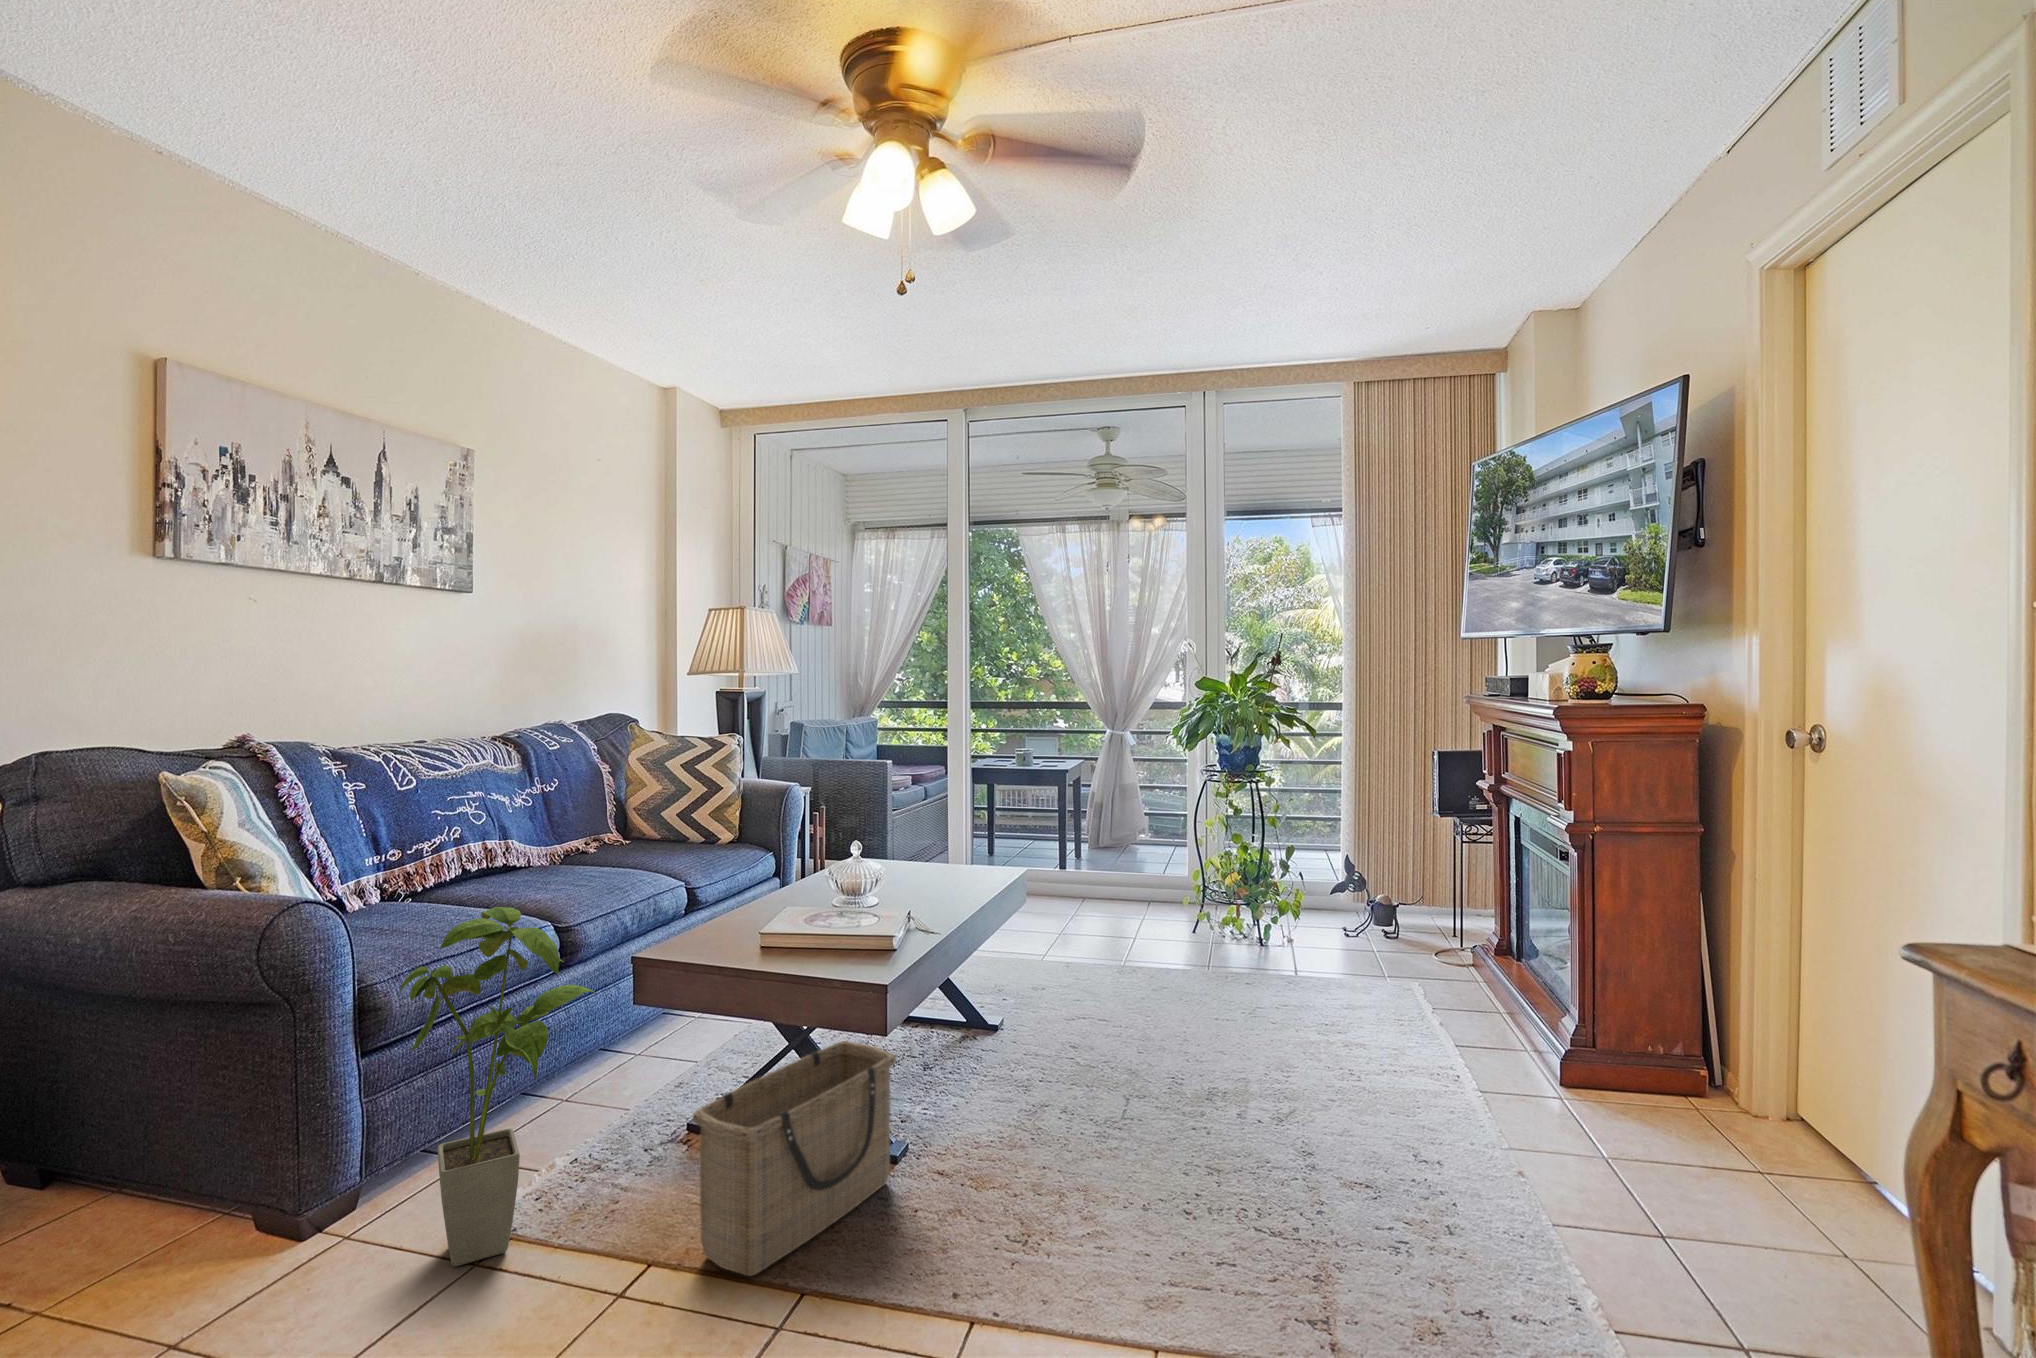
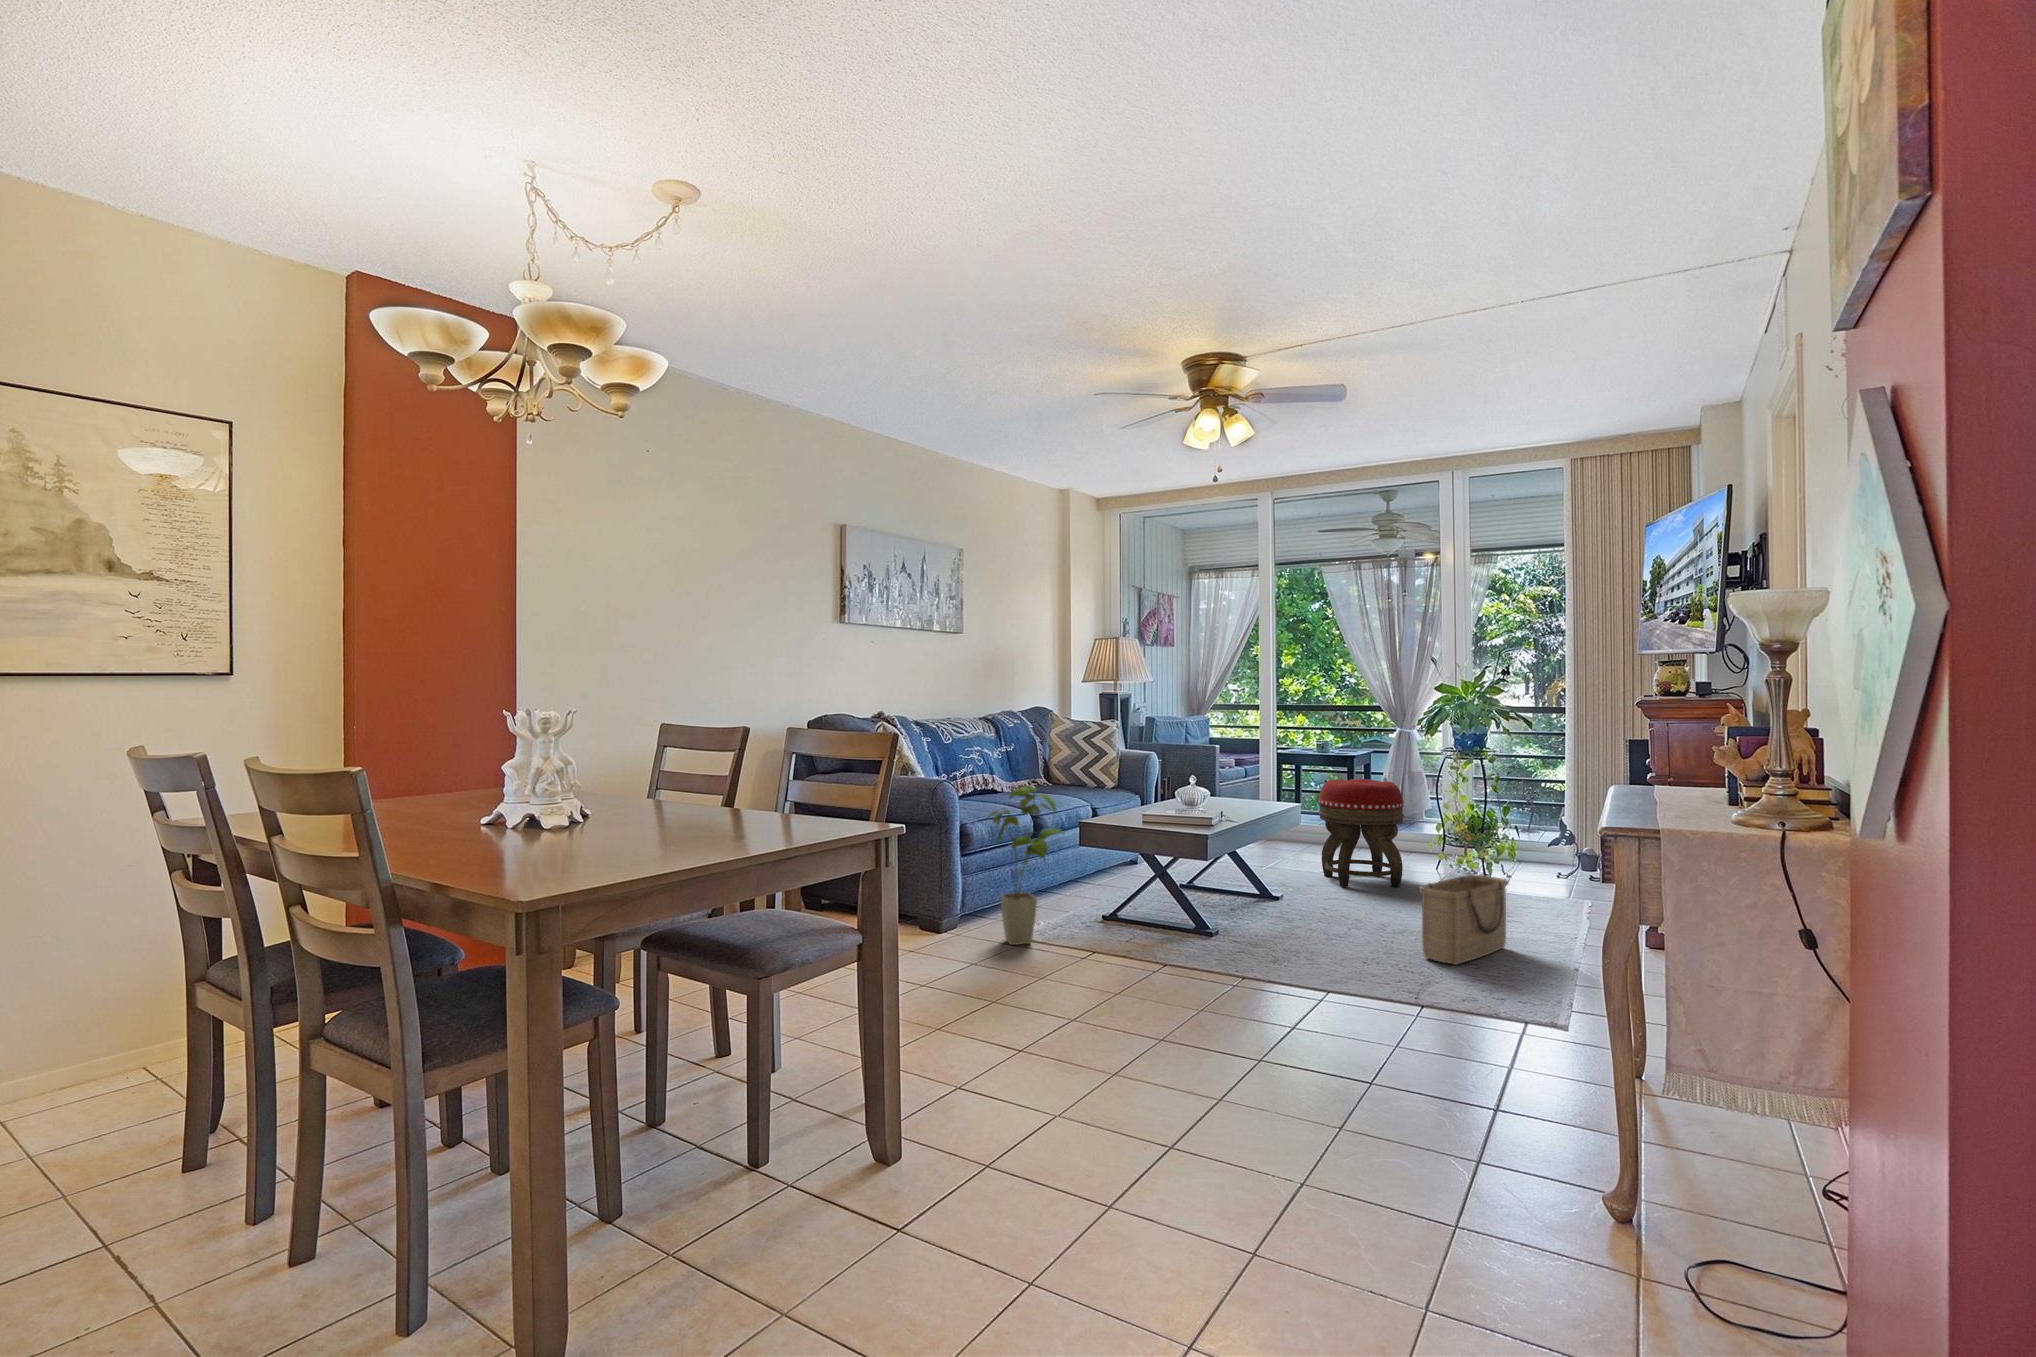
footstool: none [1041,816,1159,983] -> present [1319,779,1404,887]
basket: present [693,1041,896,1276] -> present [1419,874,1509,965]

